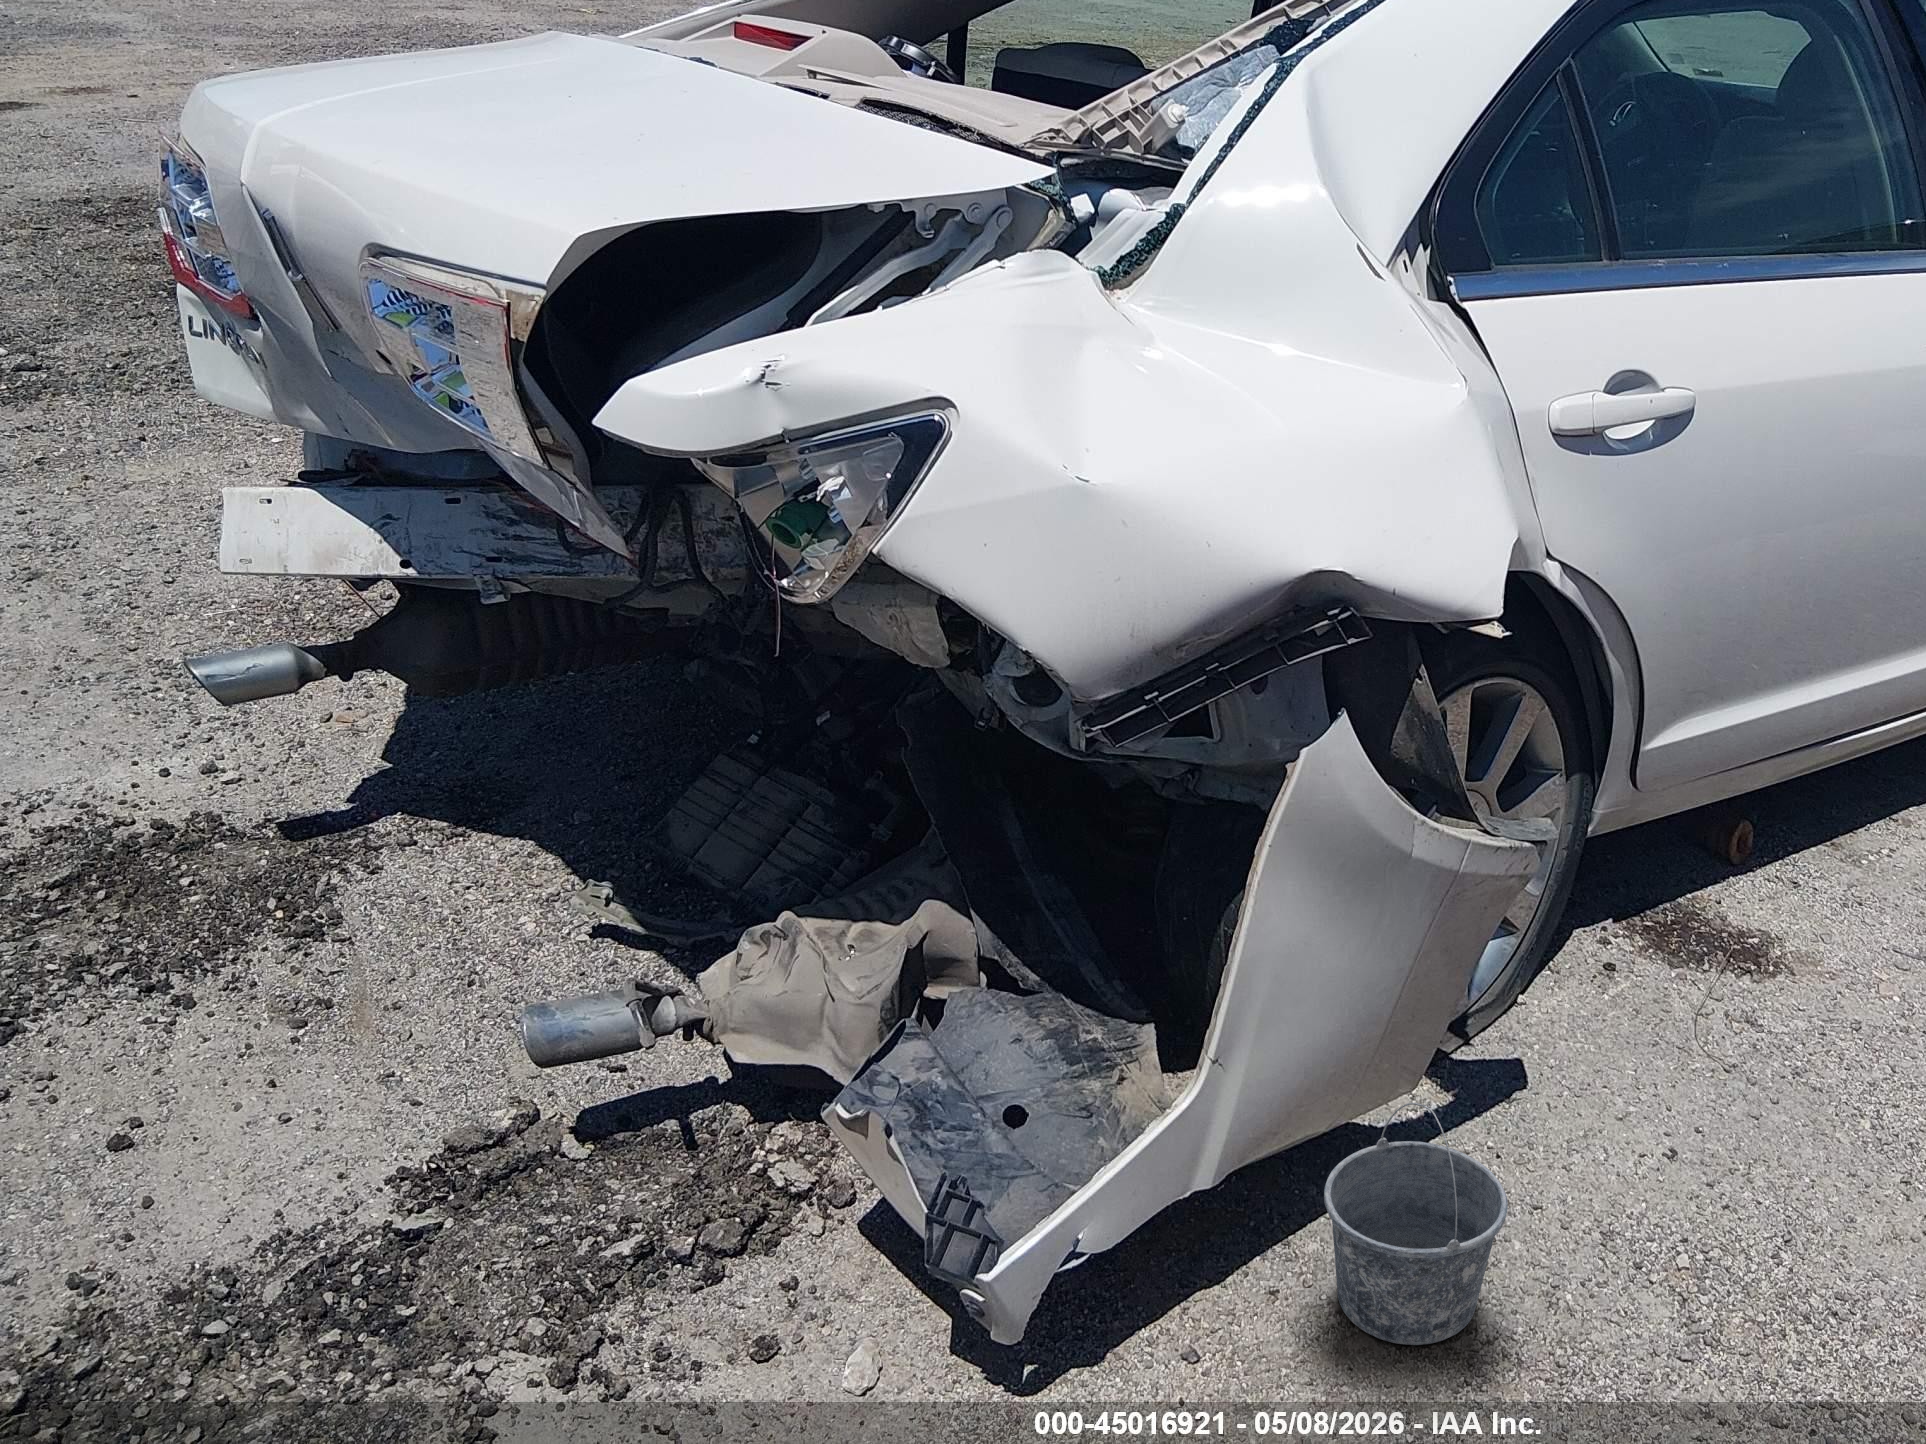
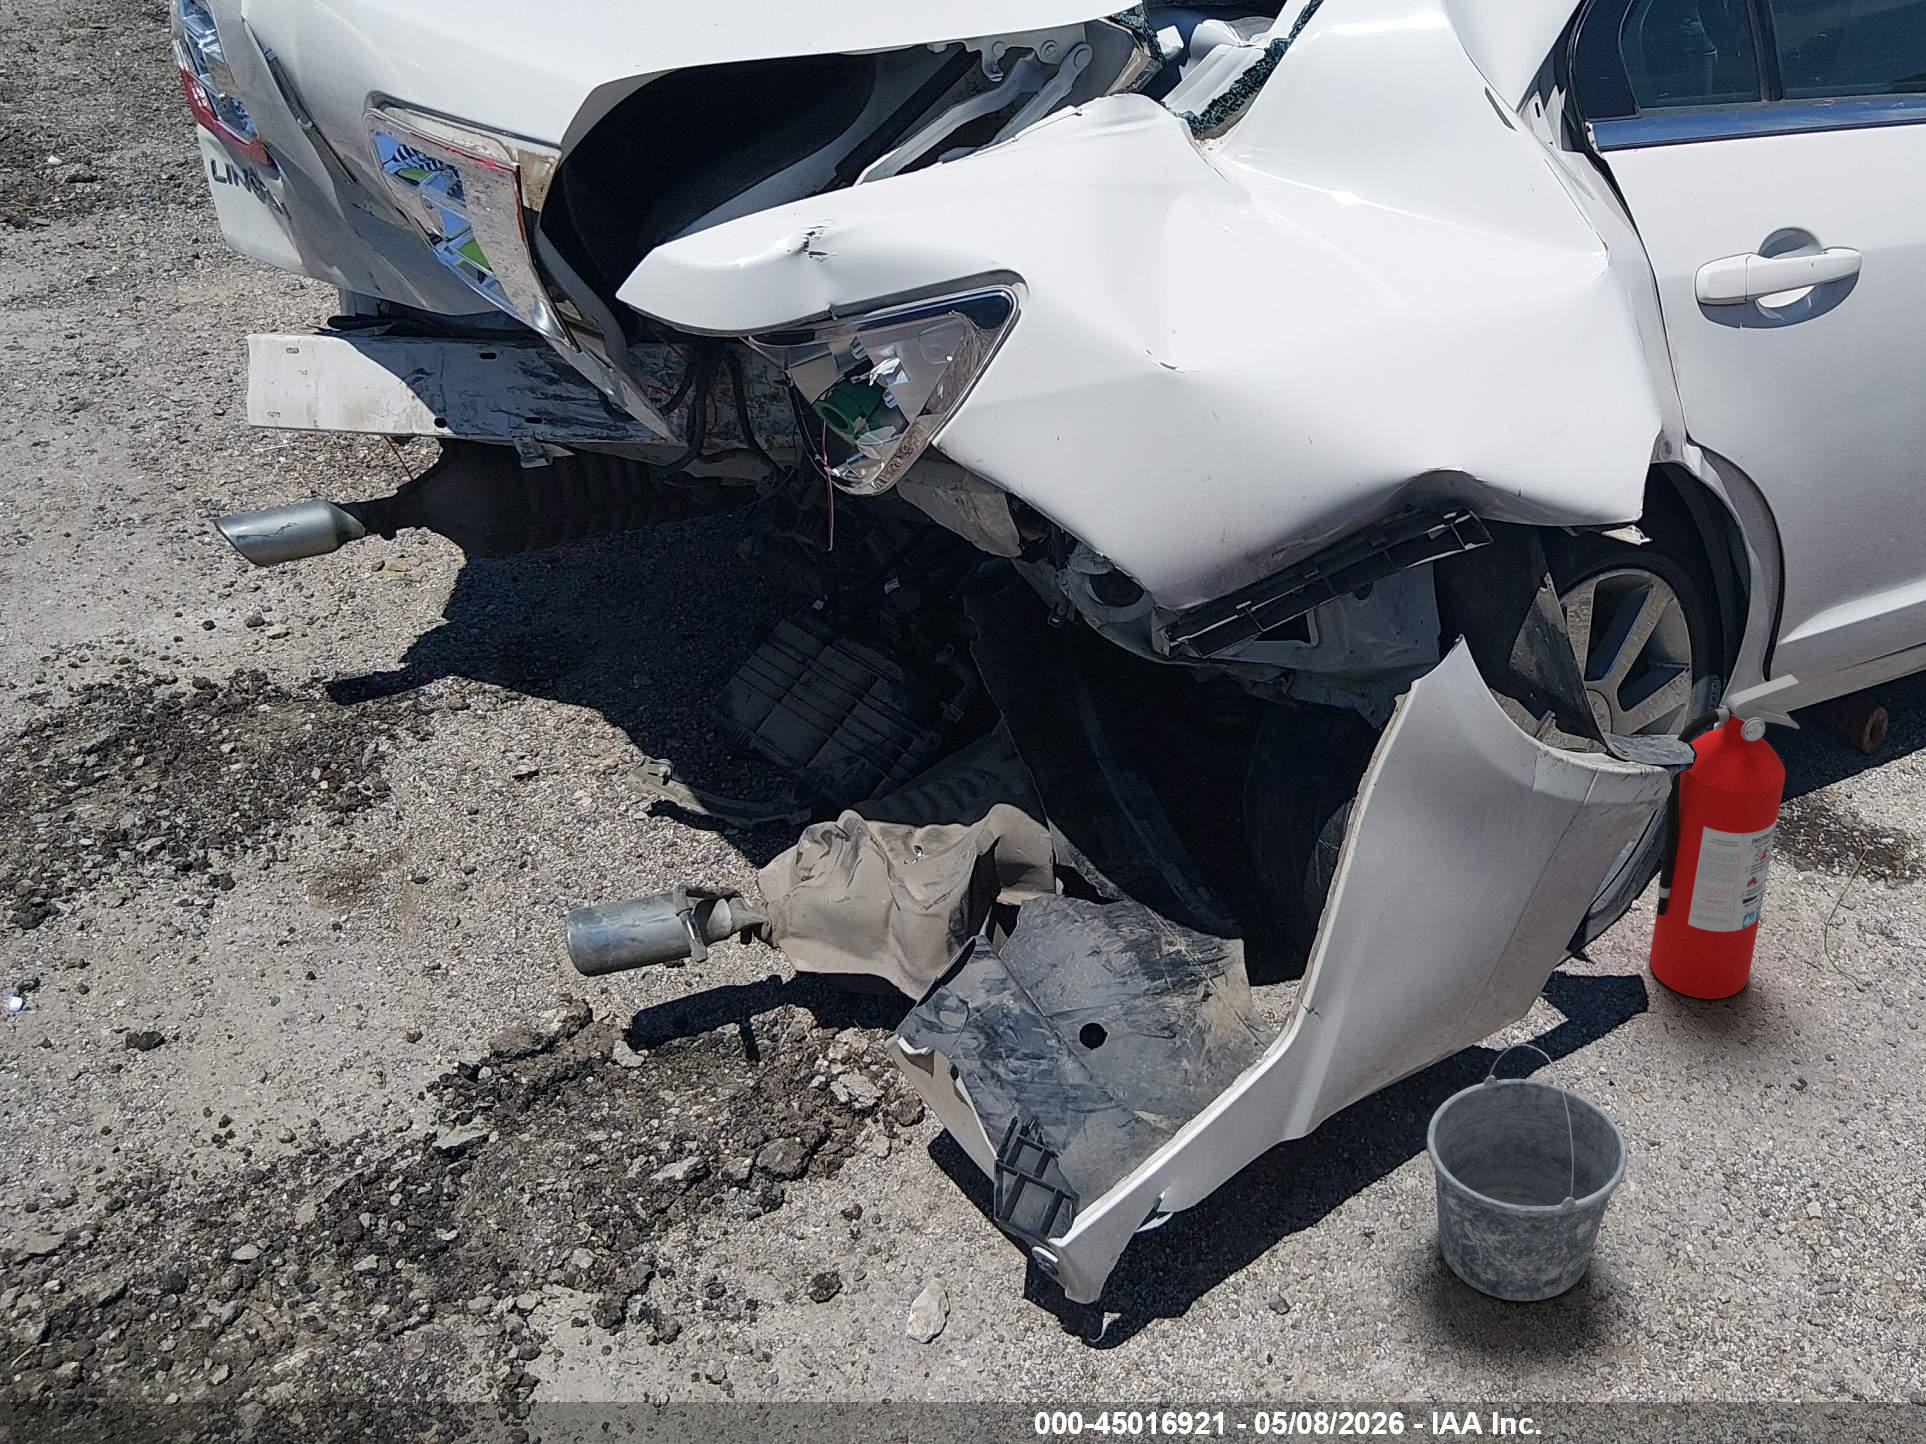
fire extinguisher: none [1533,774,1662,1082] -> present [1650,674,1799,999]

